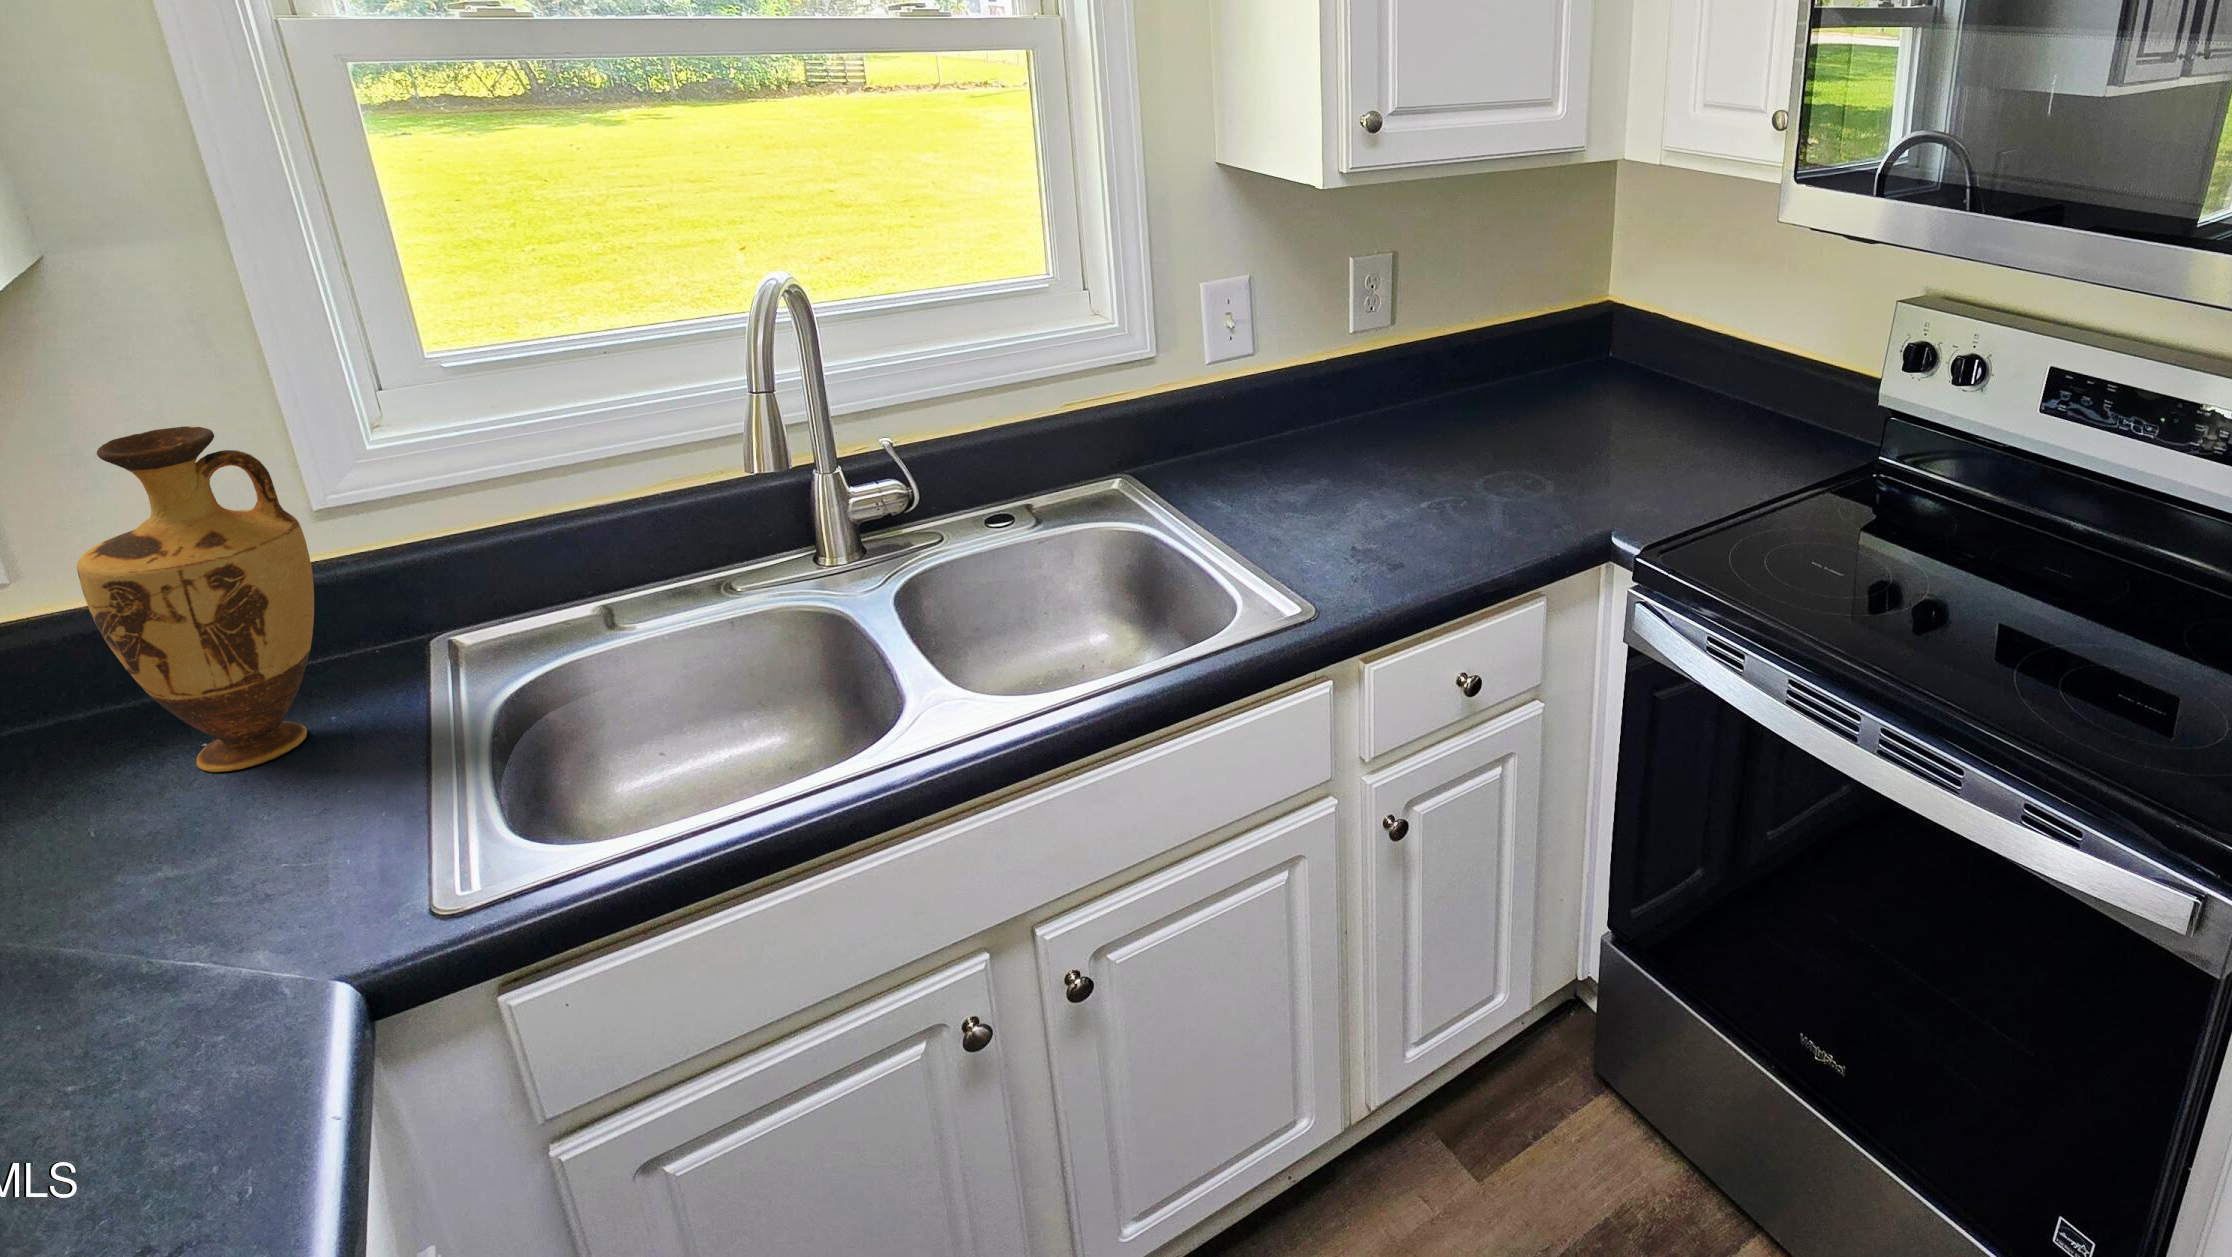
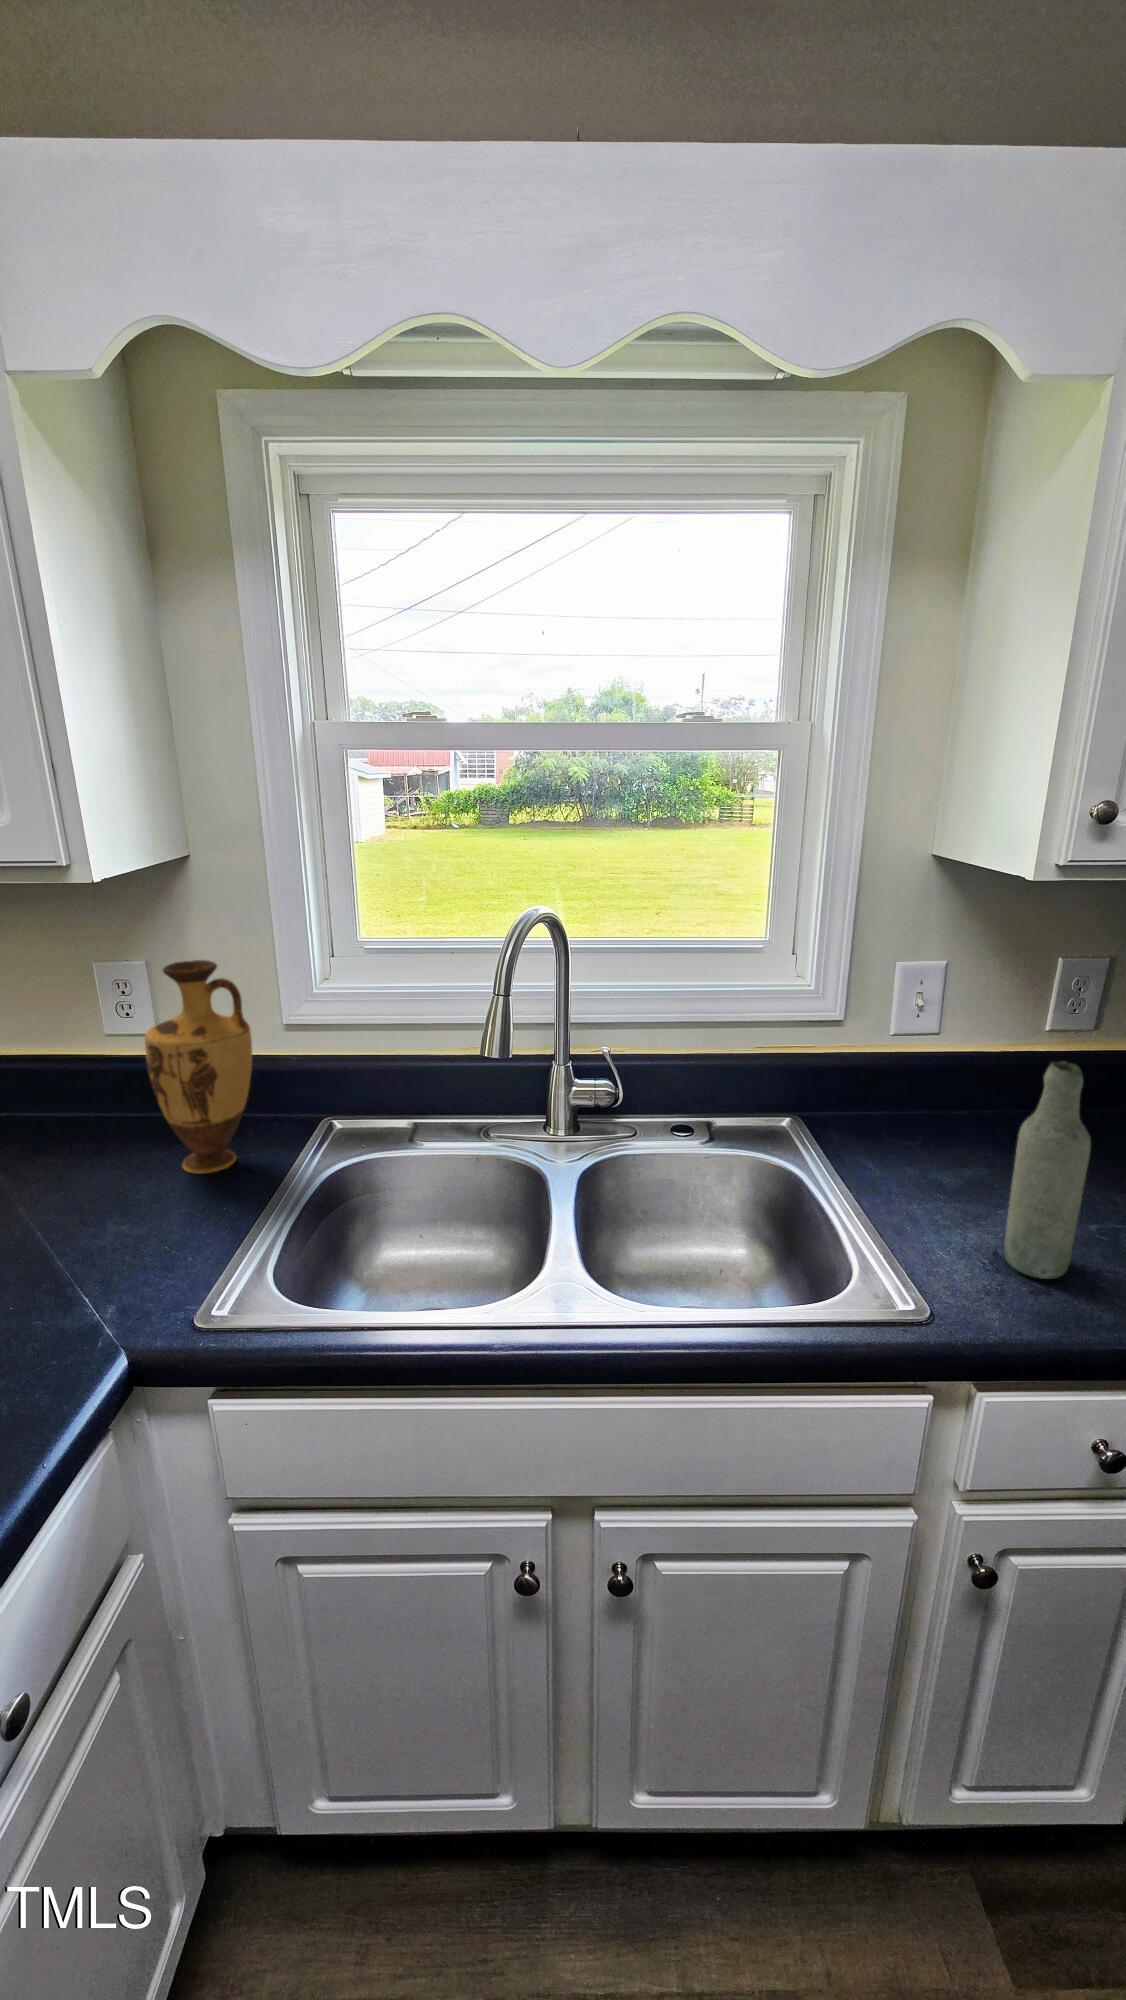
bottle: none [1356,353,1414,556] -> present [1004,1061,1091,1279]

